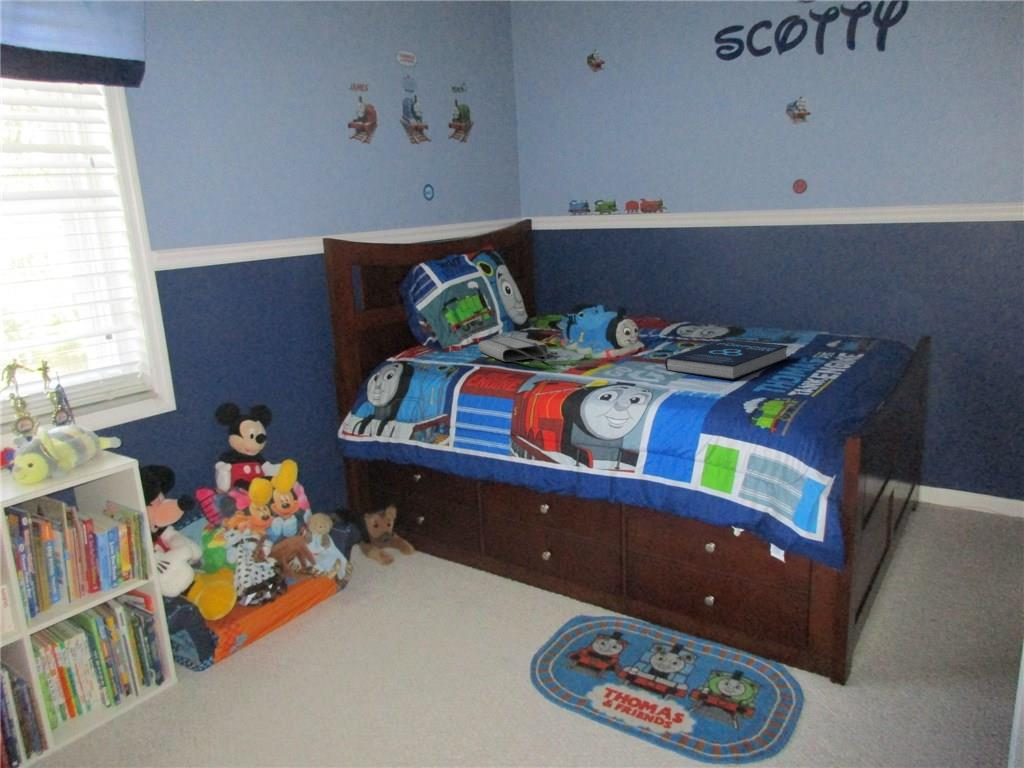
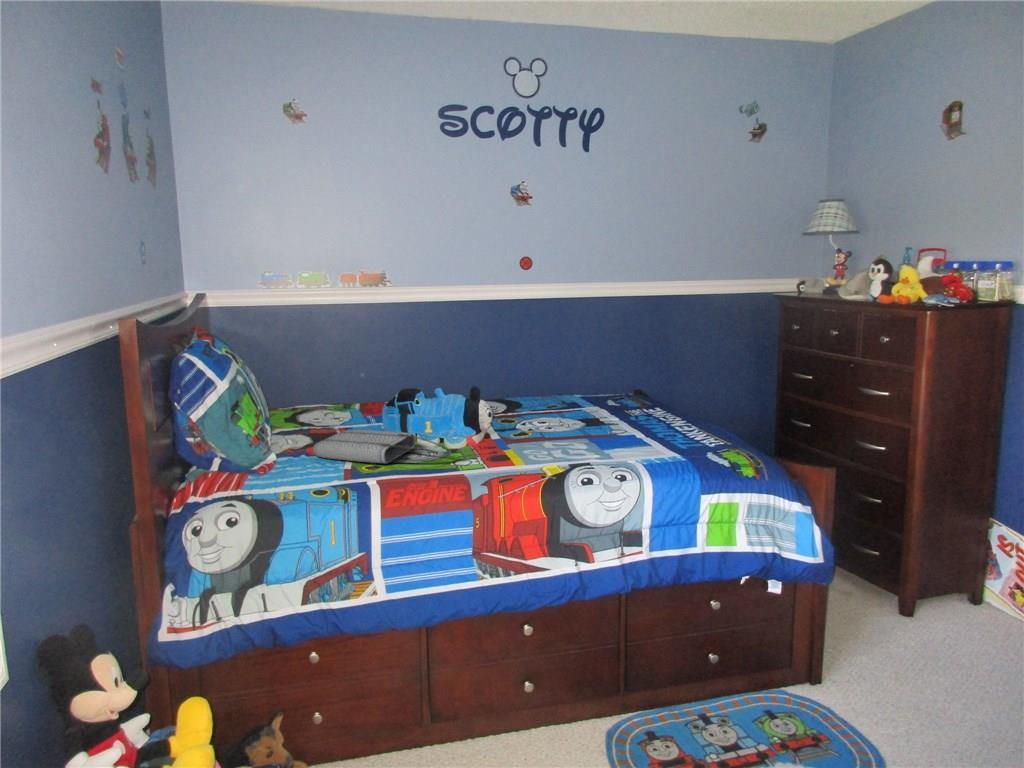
book: present [665,339,788,380] -> none [550,397,638,439]

